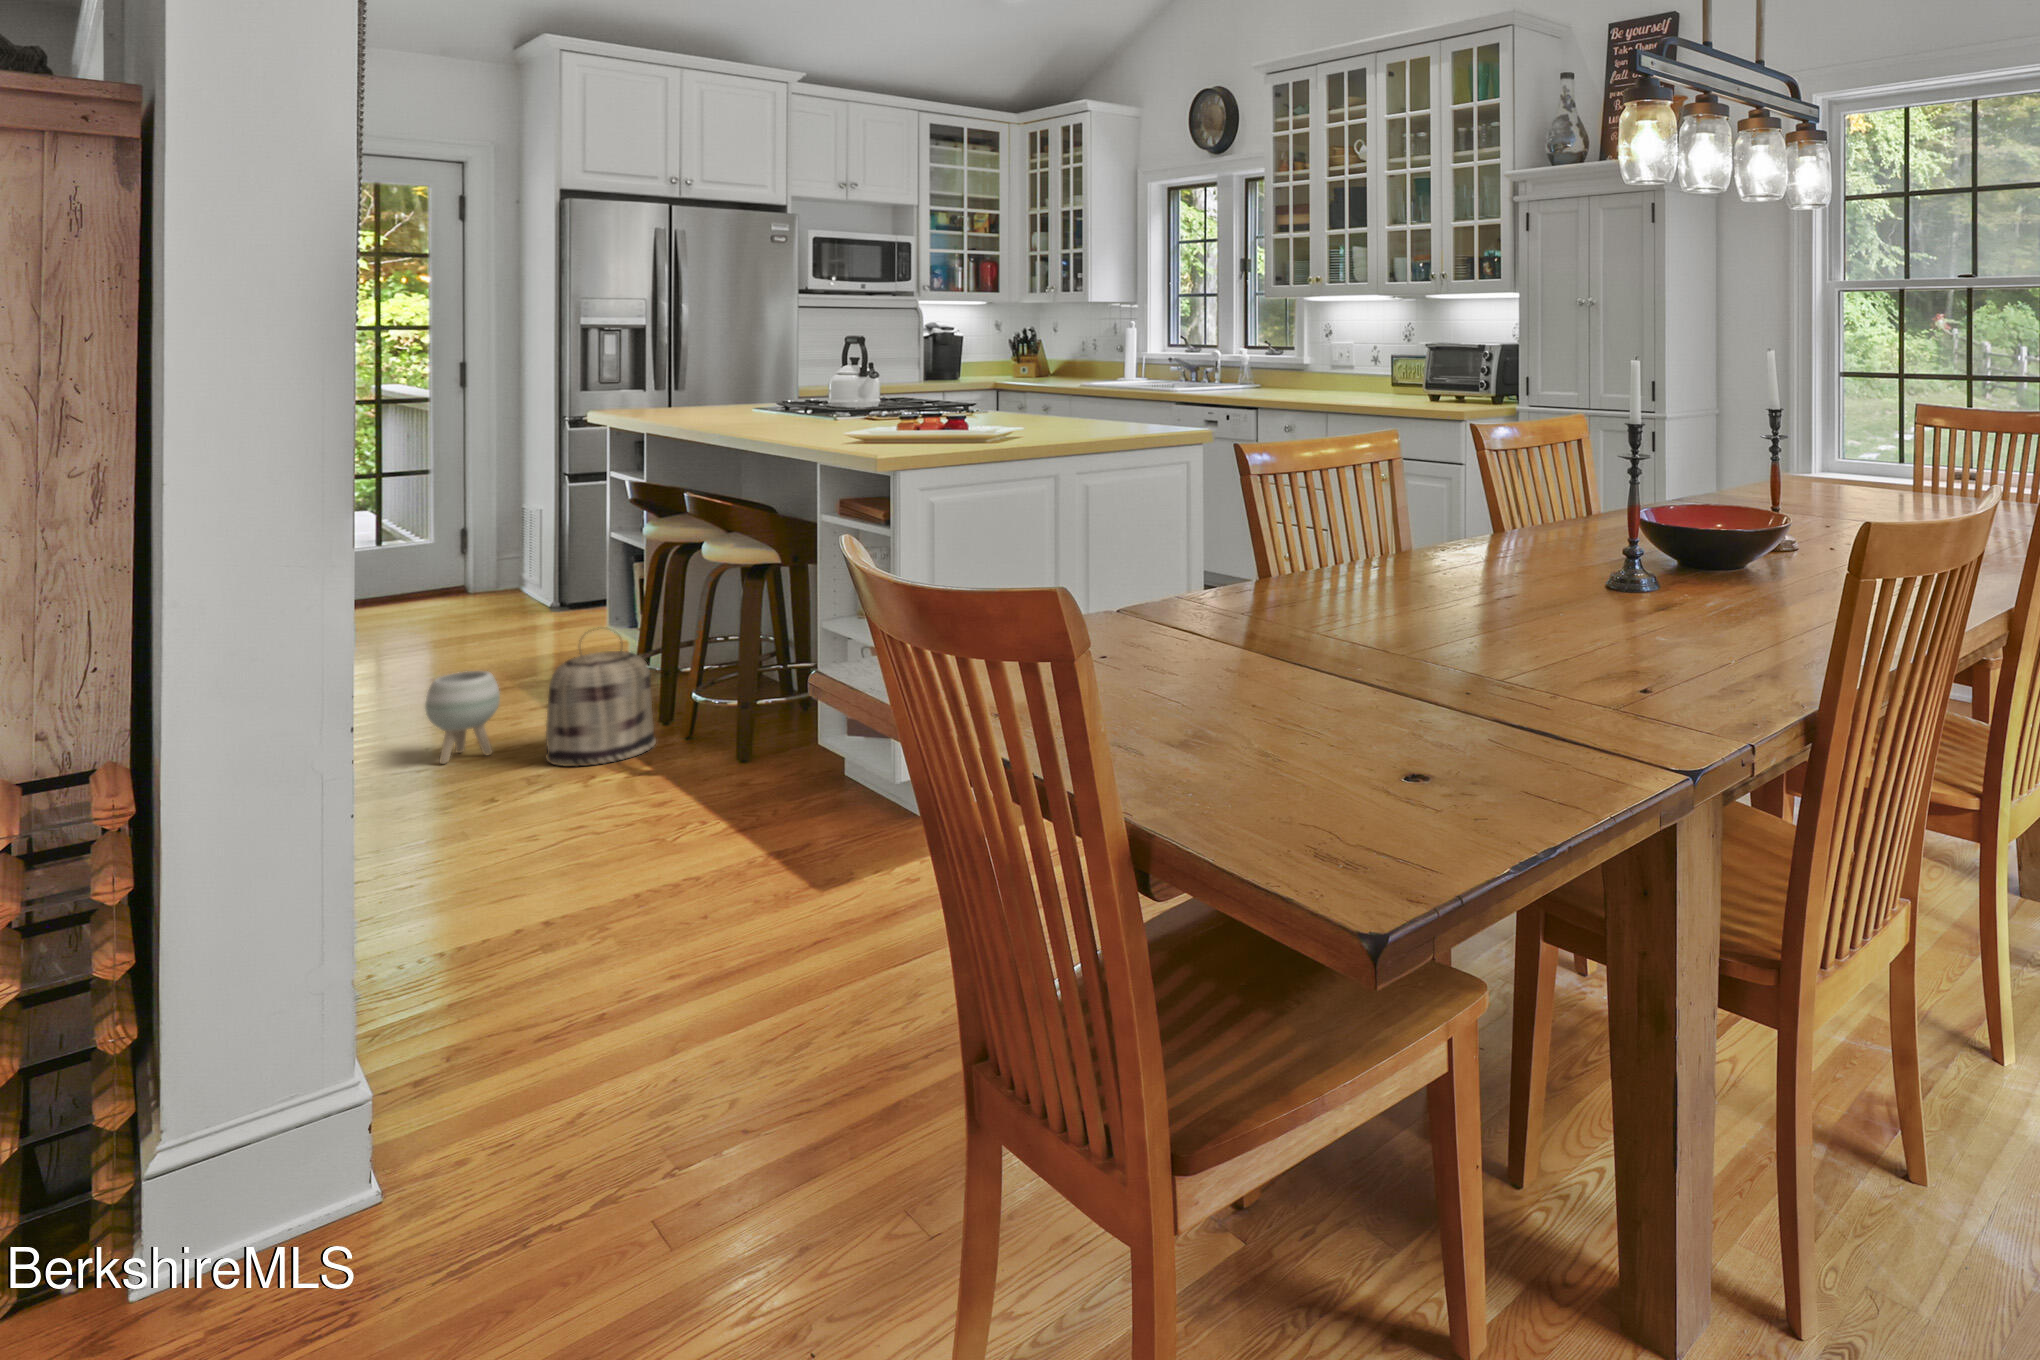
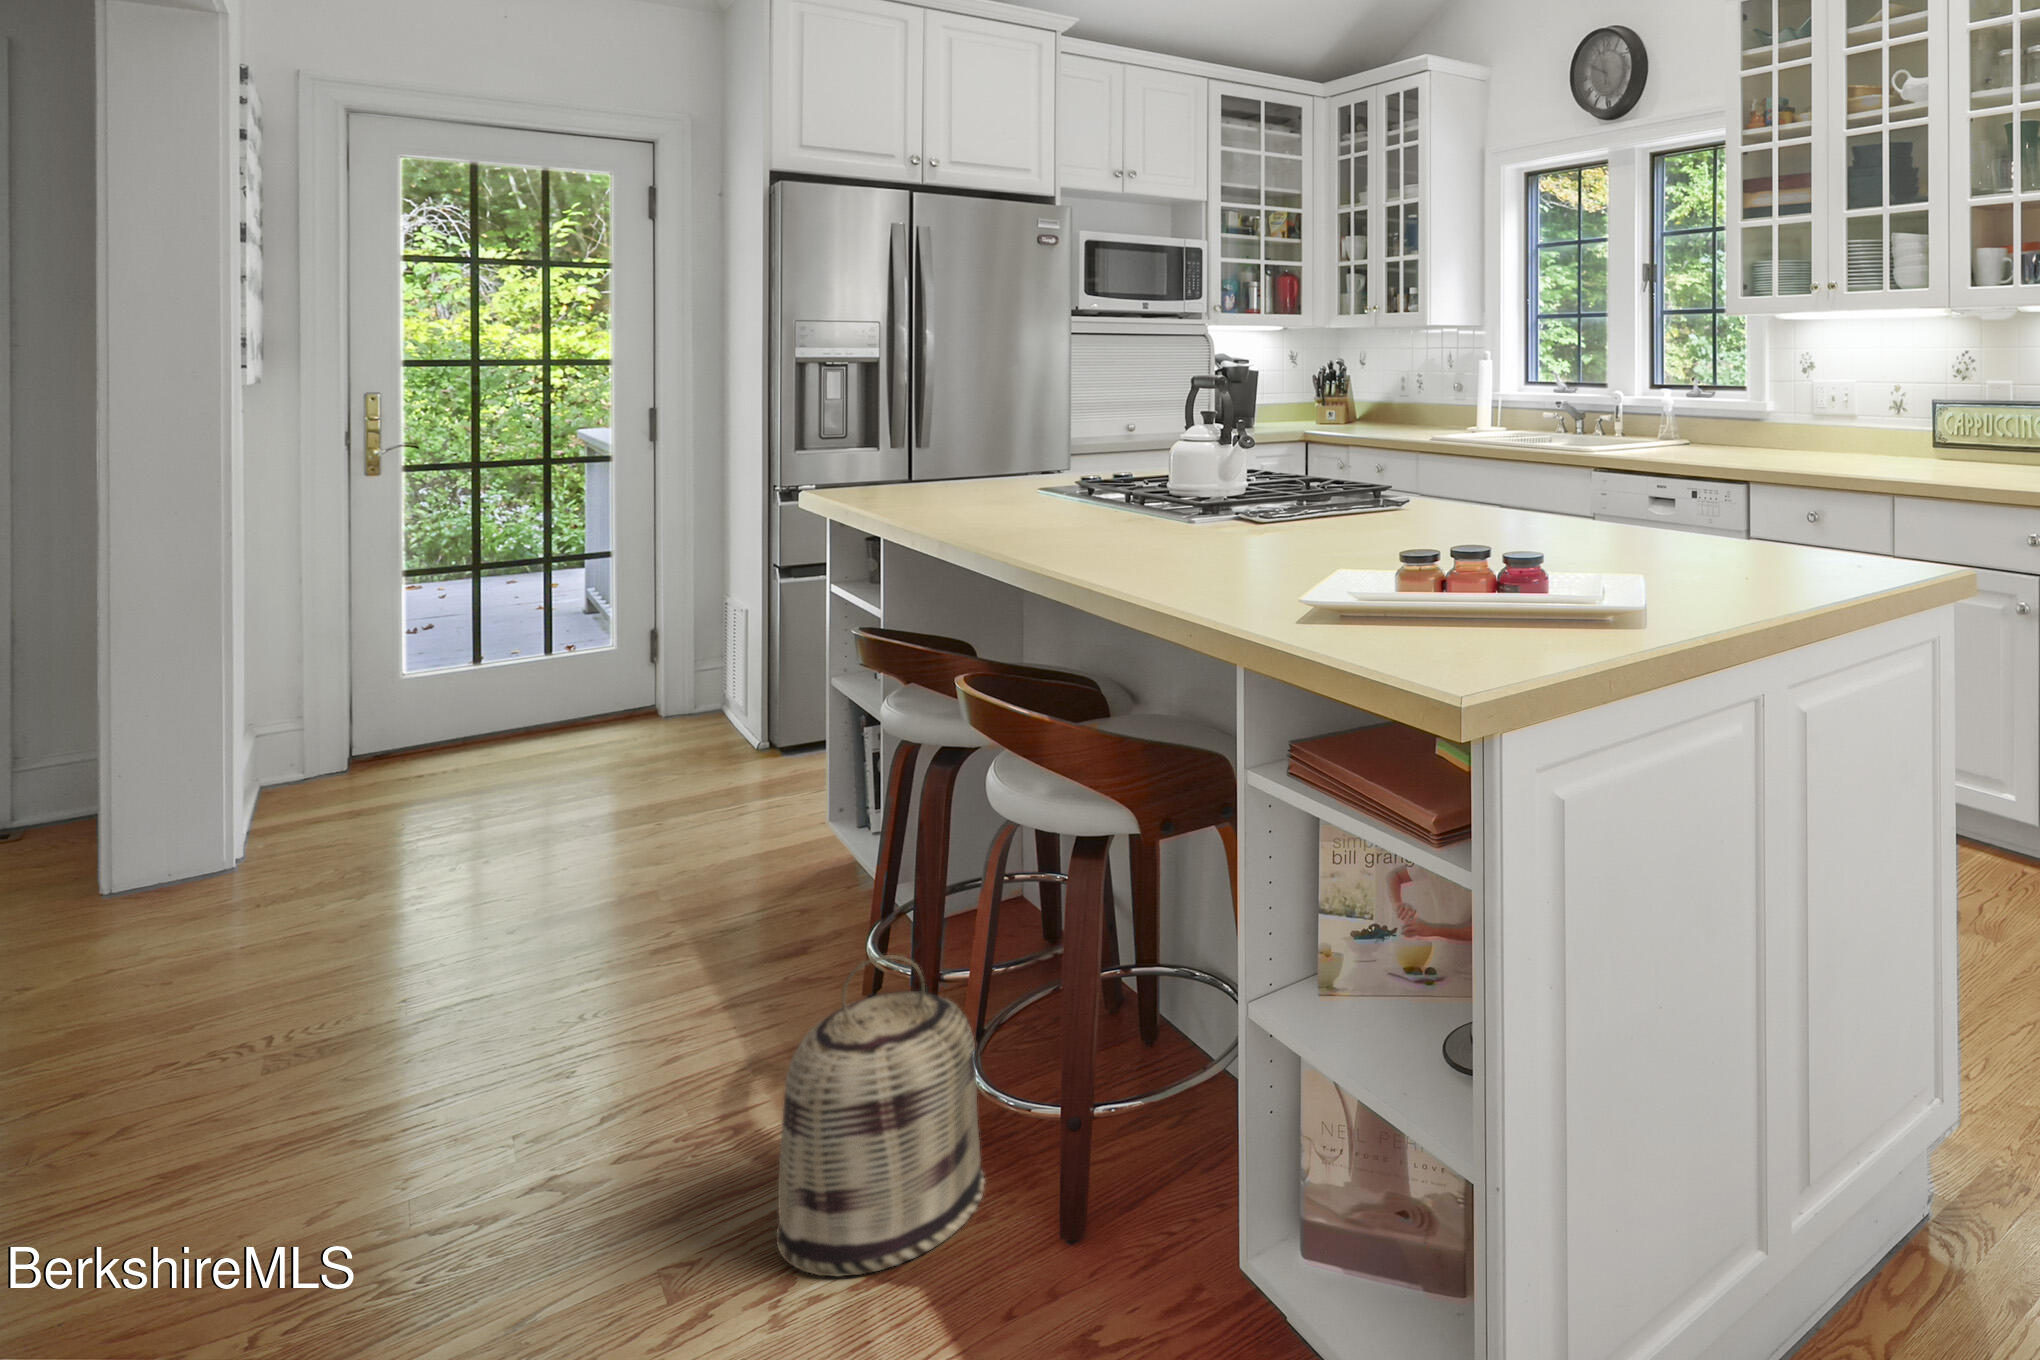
planter: present [425,671,500,764] -> none [541,1037,687,1258]

